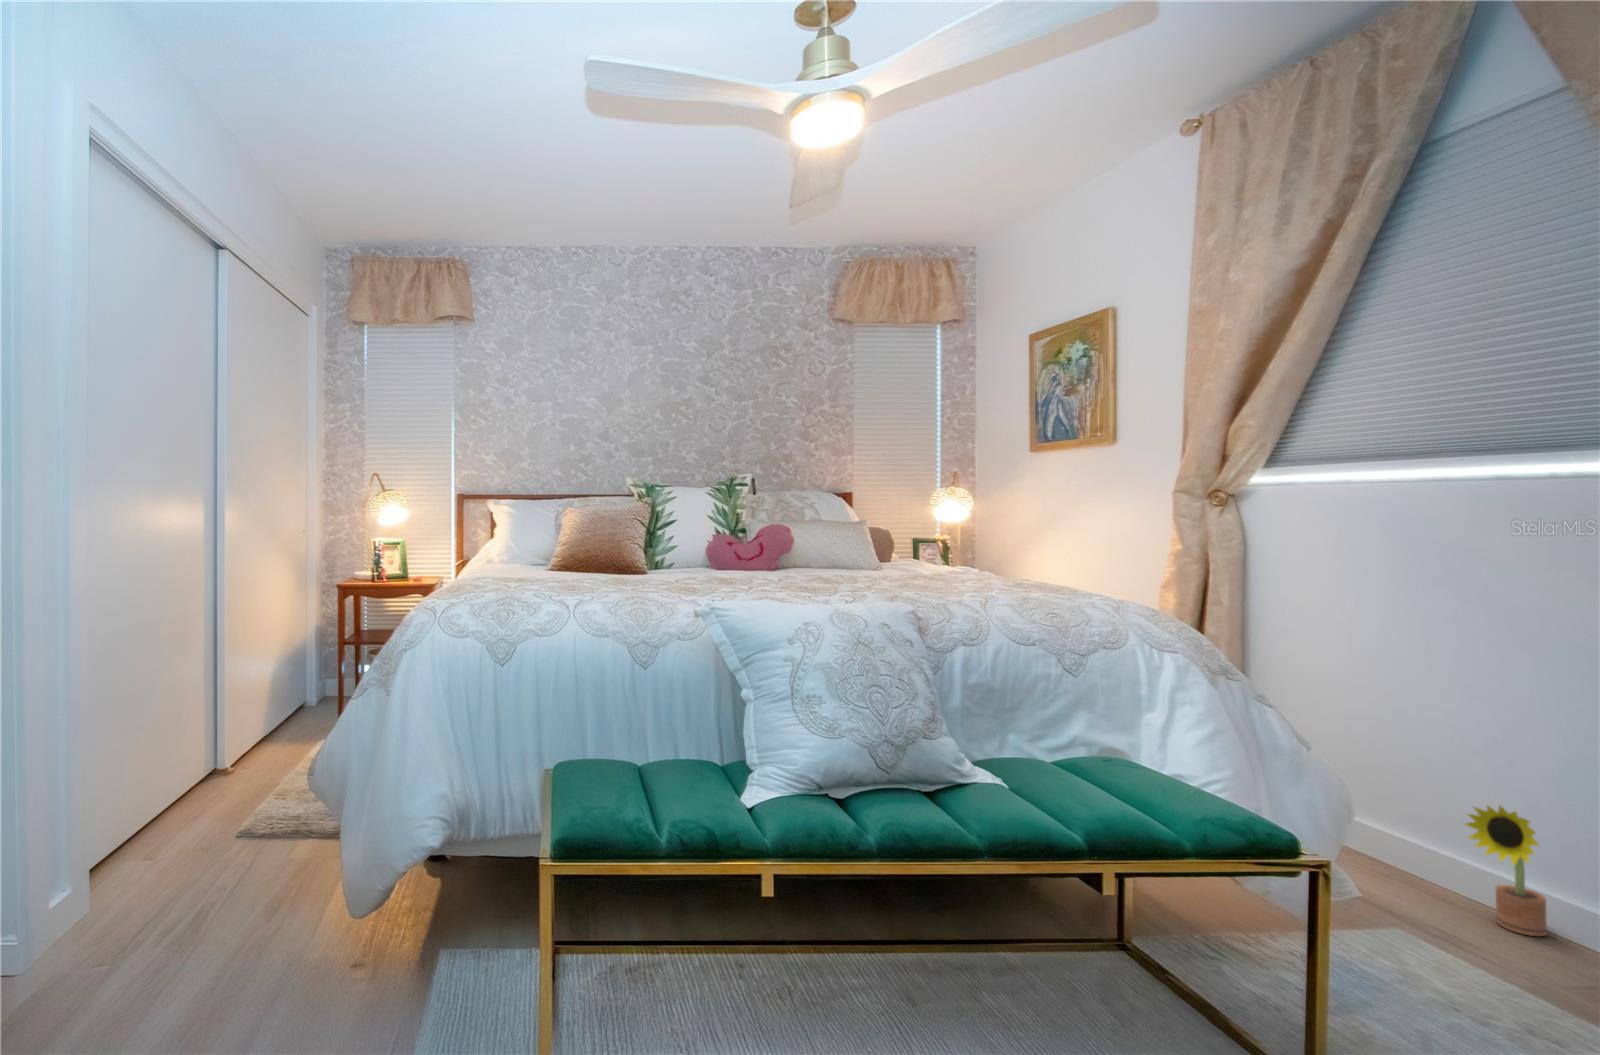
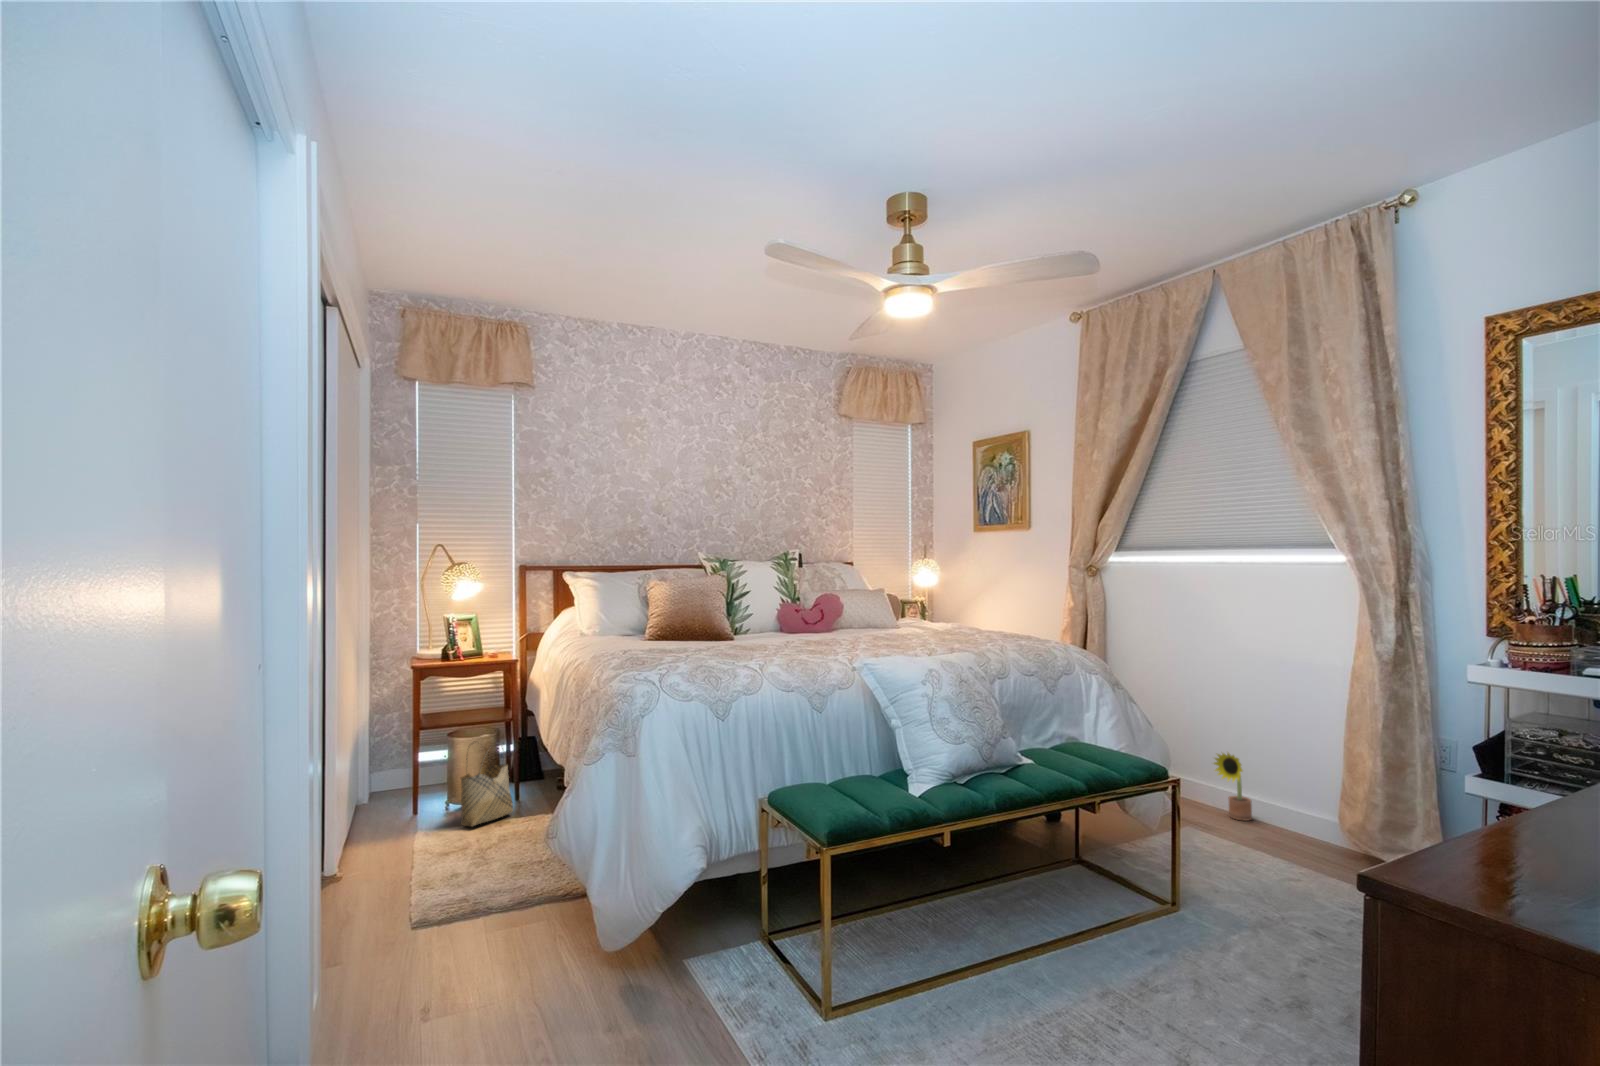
woven basket: none [154,736,264,879] -> present [461,743,513,826]

